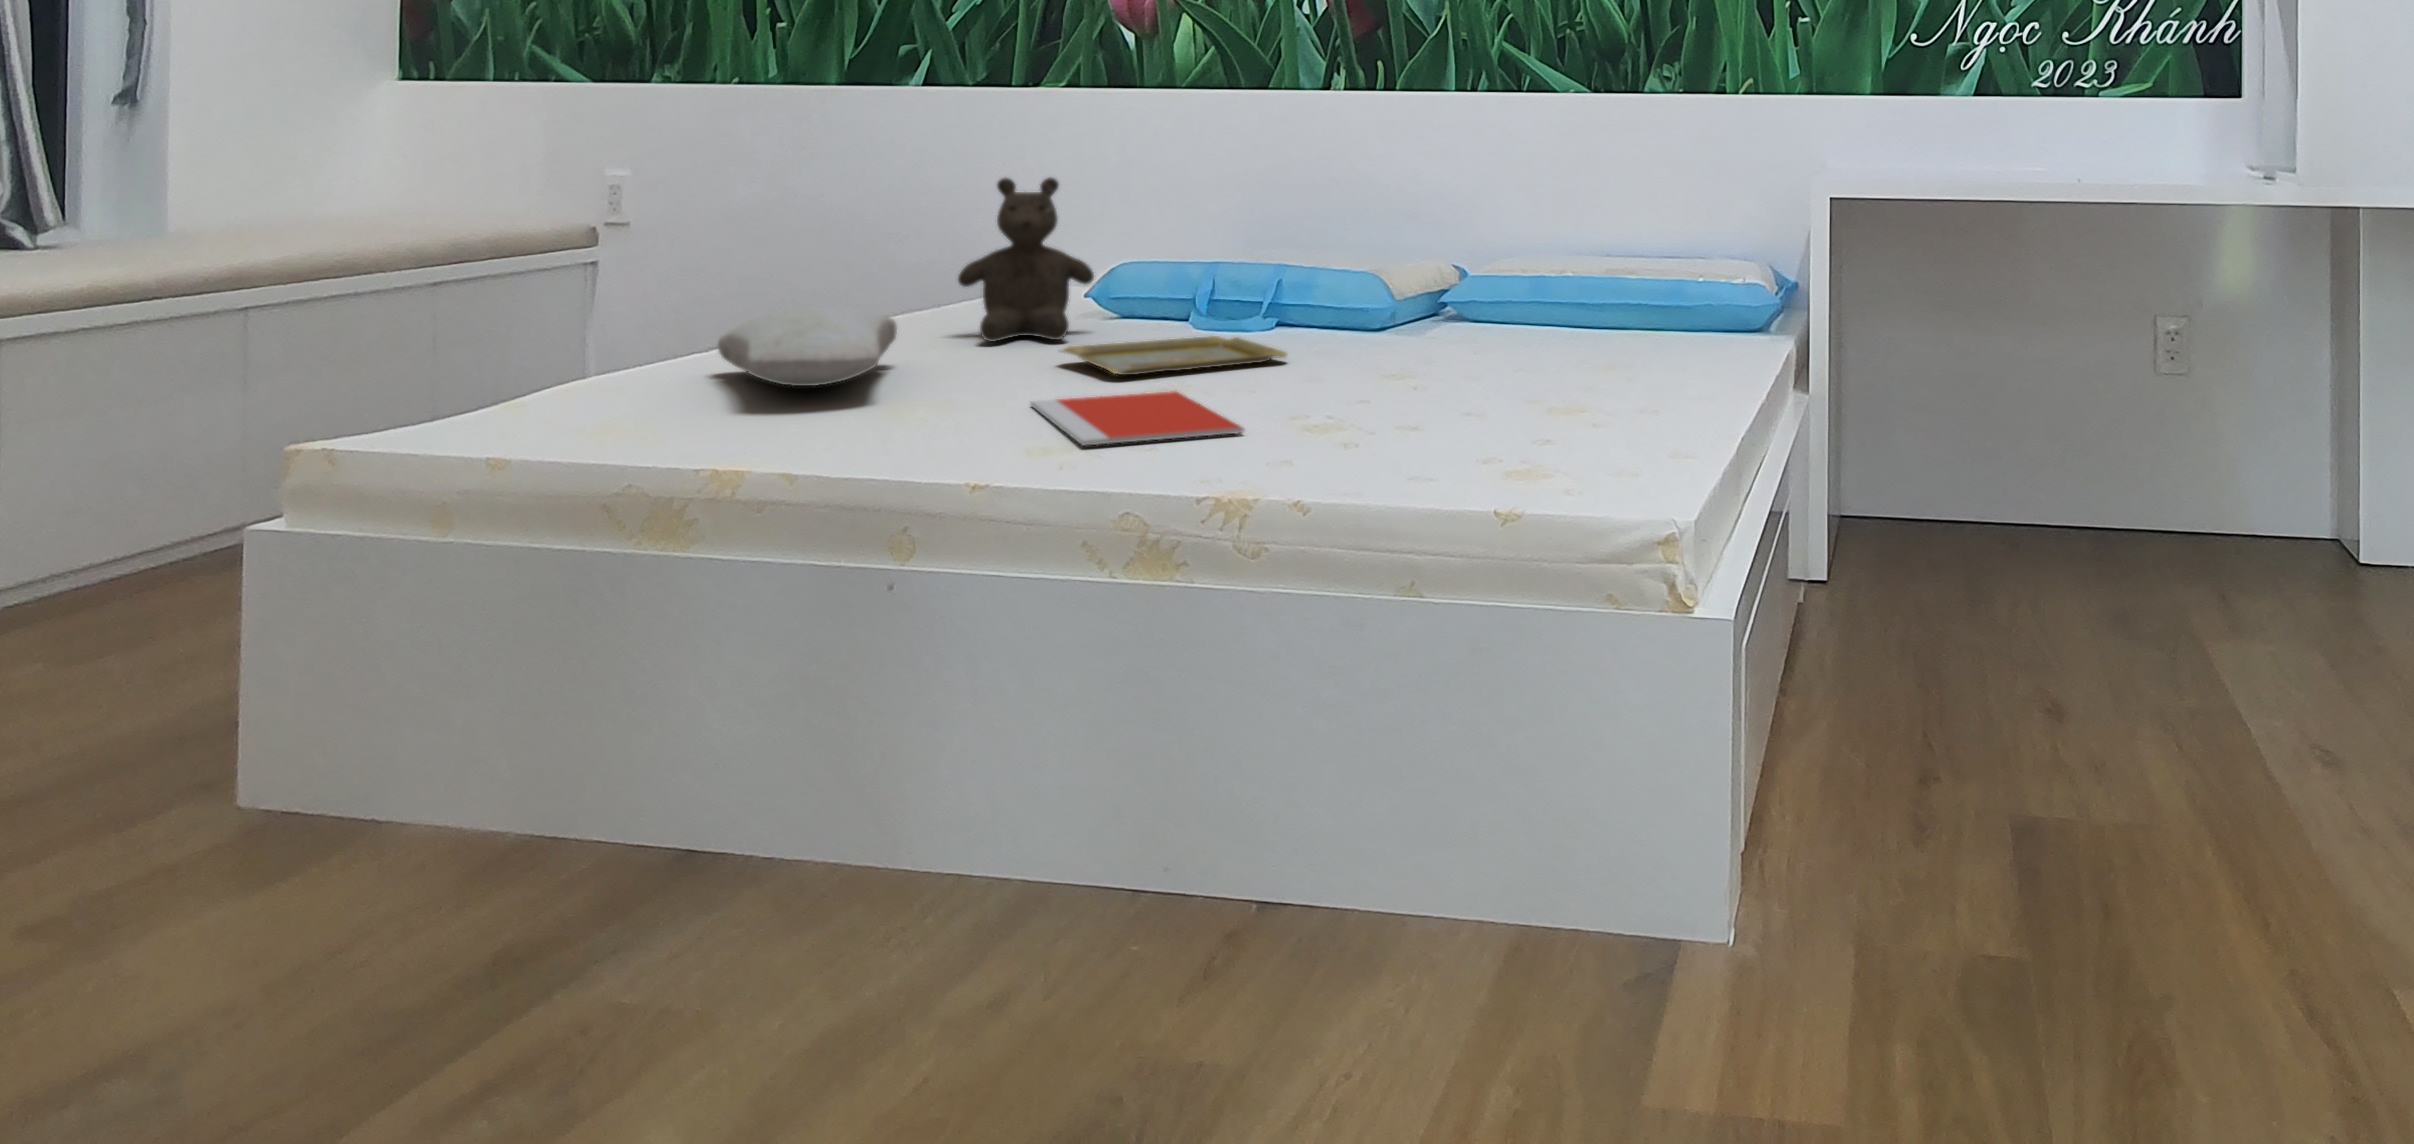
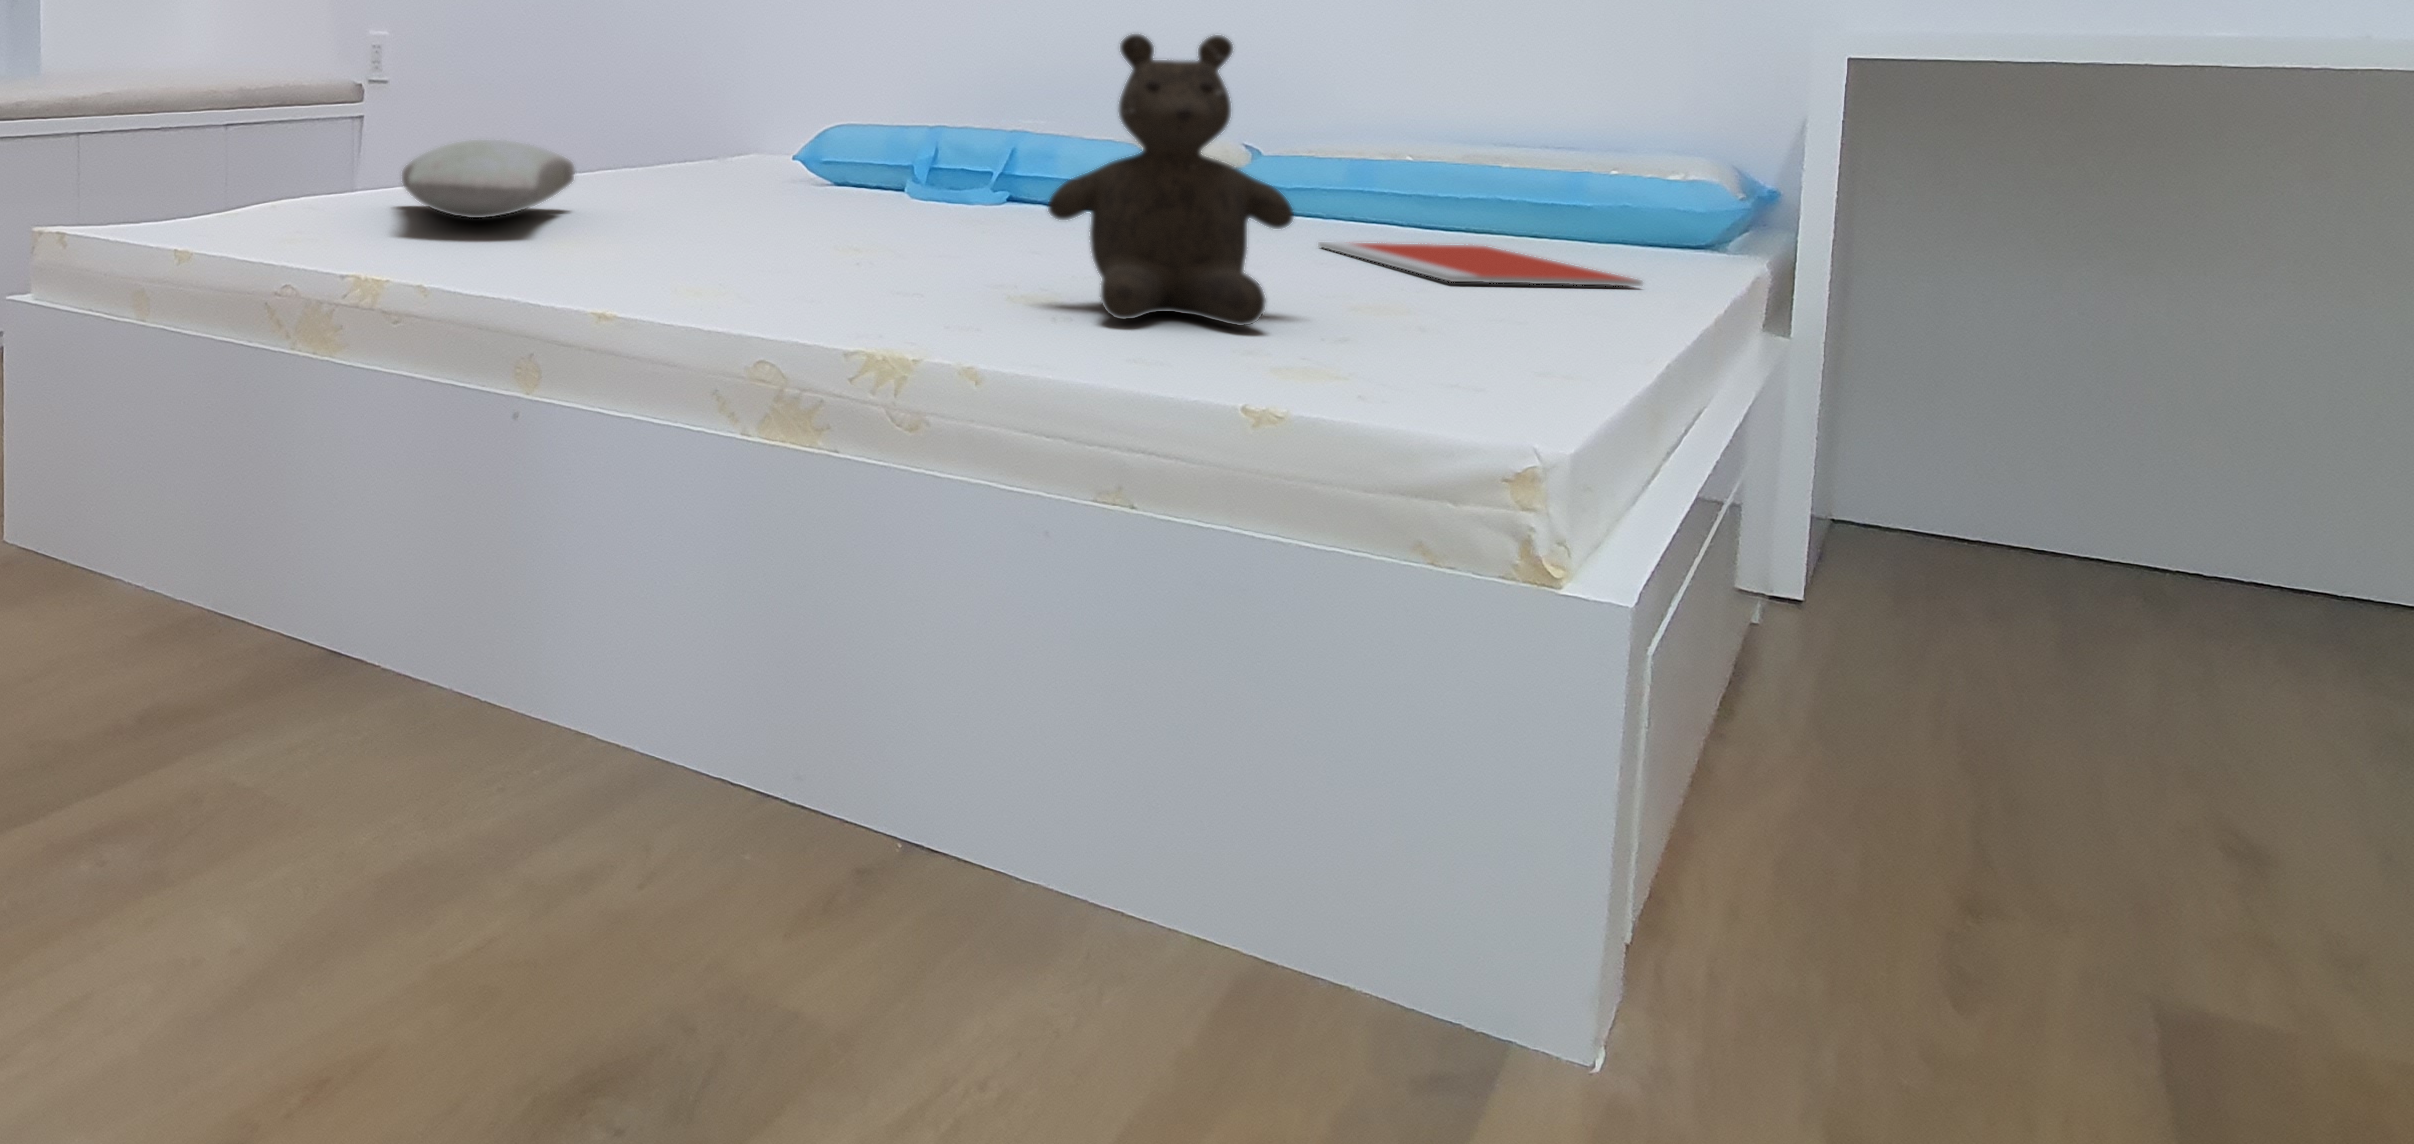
teddy bear: present [958,178,1094,342] -> present [1047,34,1294,326]
tray: present [1063,336,1287,375] -> none [741,202,1009,234]
notebook: present [1031,391,1244,445] -> present [1319,242,1642,286]

